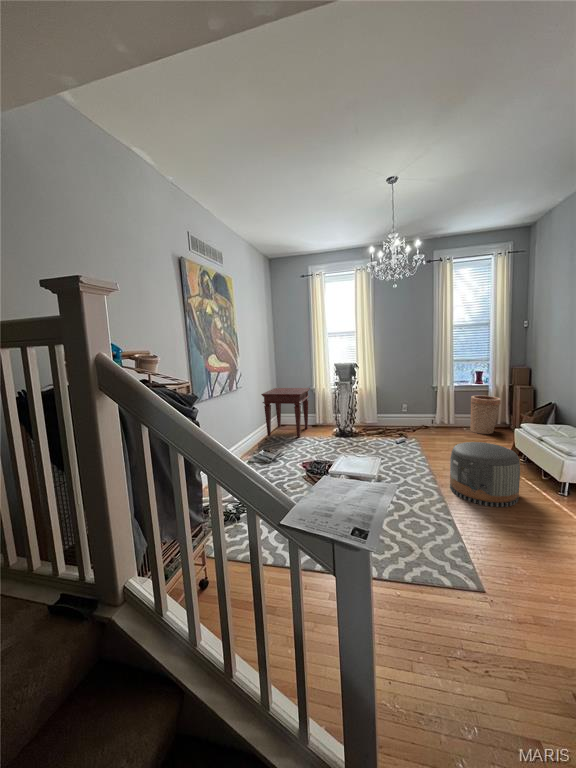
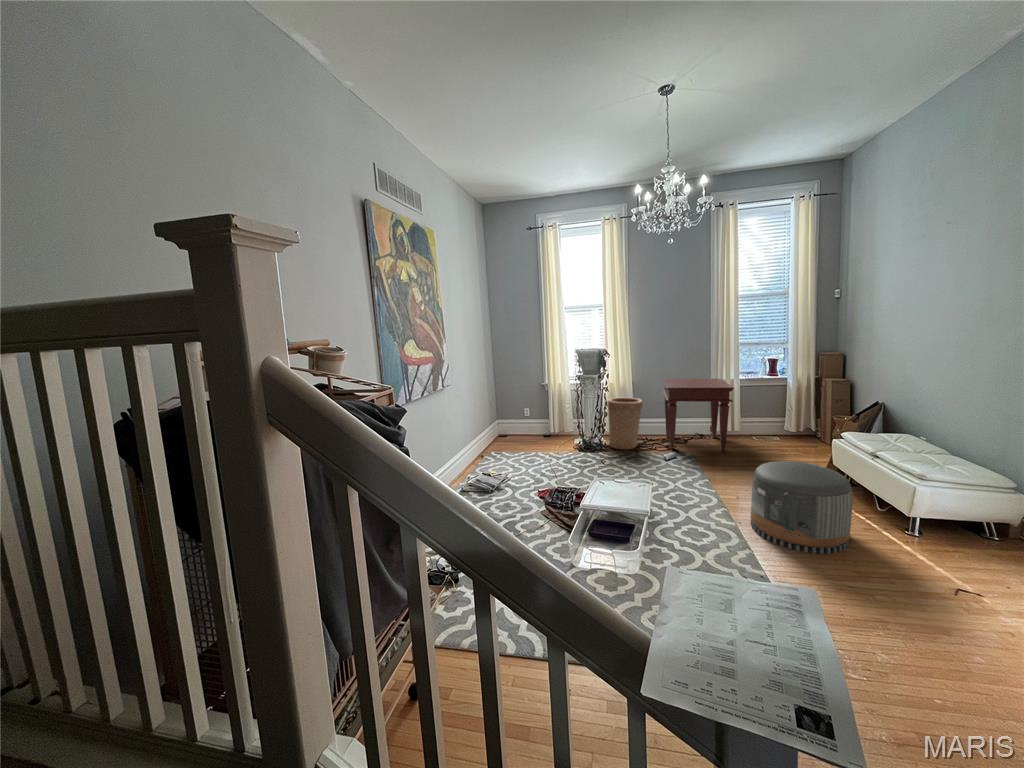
side table: present [261,388,310,438] -> present [662,378,734,451]
basket: present [470,395,501,434] -> present [608,397,642,449]

